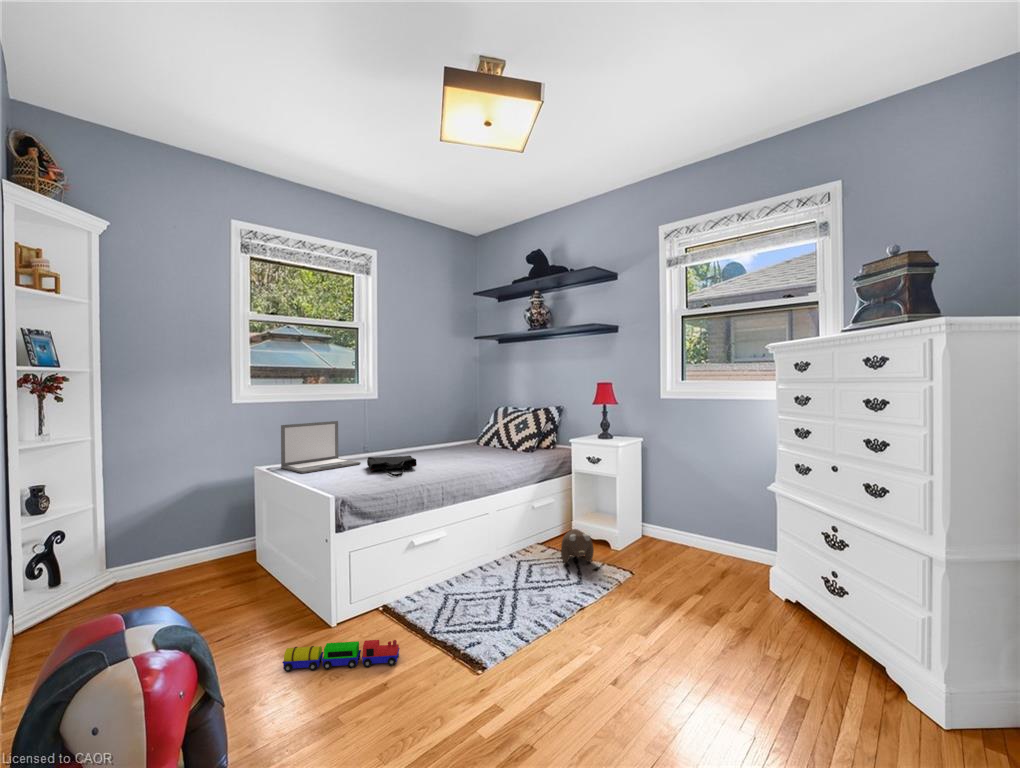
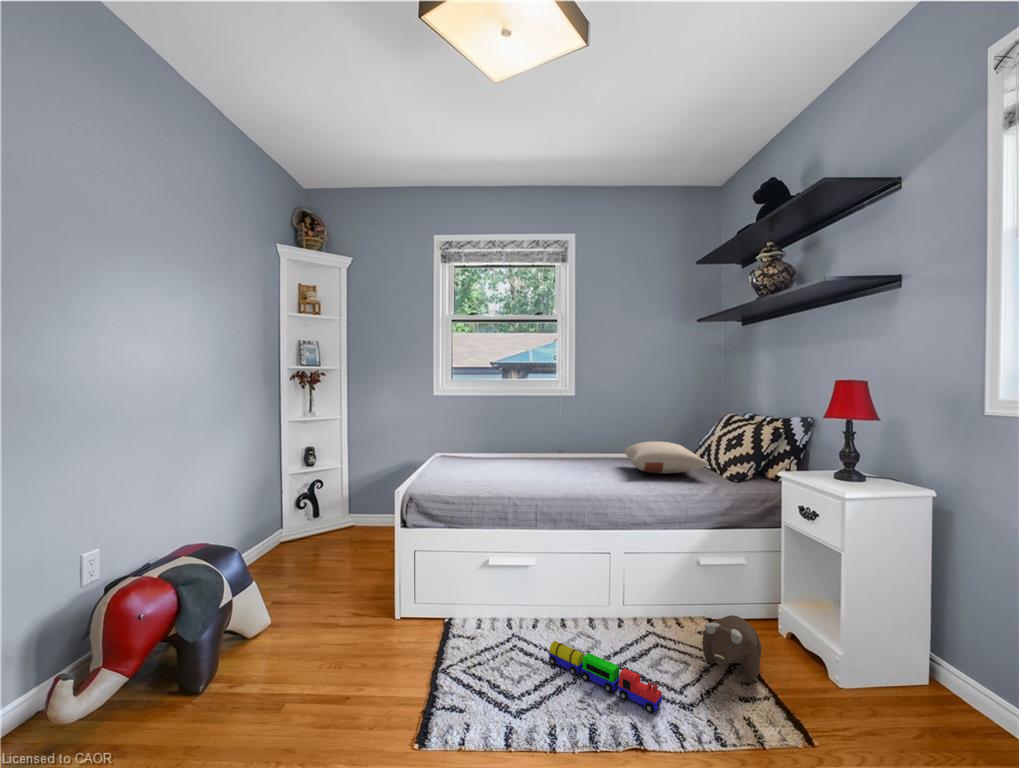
laptop: present [281,421,361,473] -> none [453,418,515,466]
pillow: none [443,431,516,454] -> present [624,442,709,474]
tote bag: present [367,456,417,476] -> none [498,458,557,483]
toy train: present [282,640,399,672] -> present [548,641,663,713]

